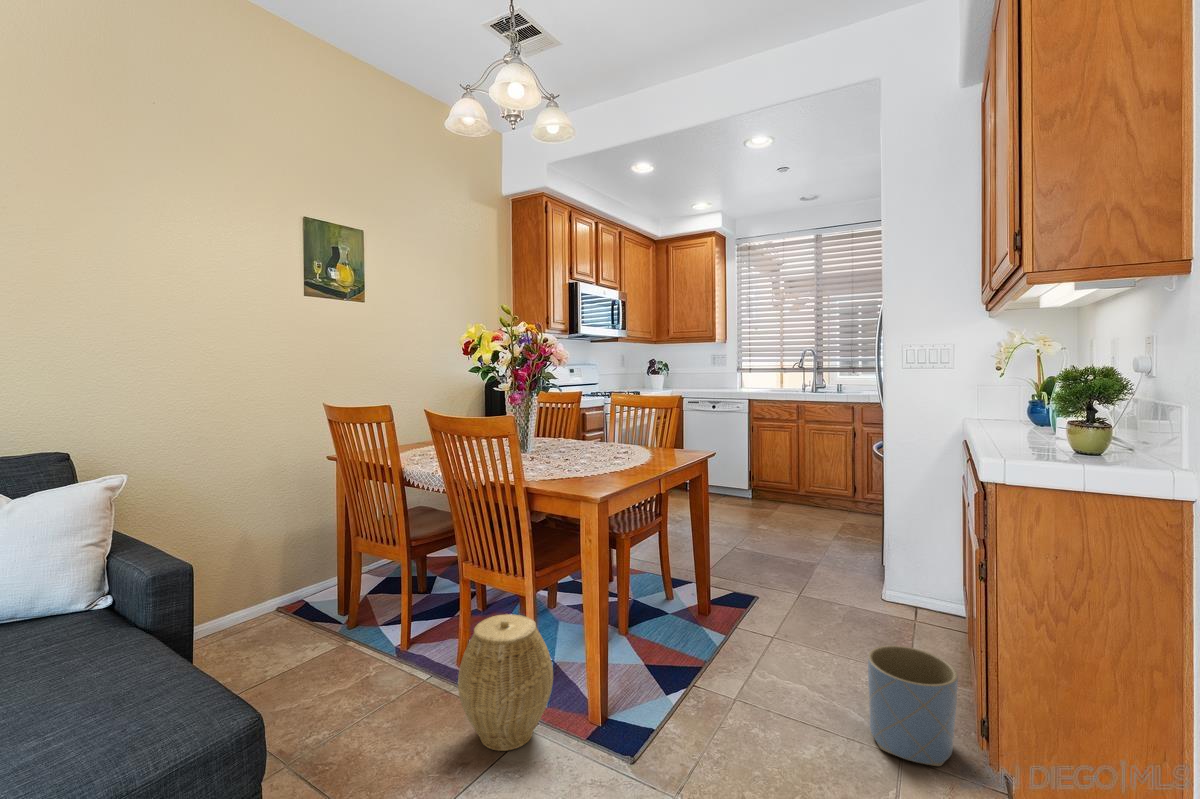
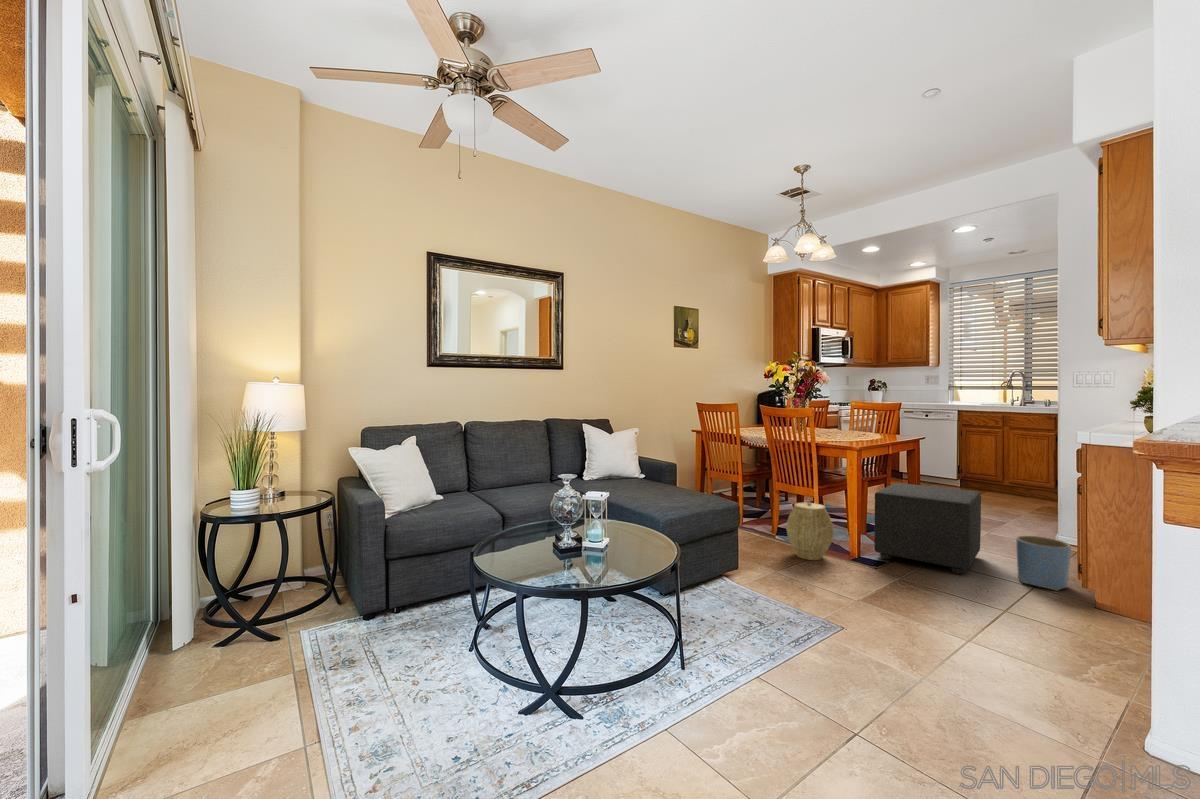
ottoman: none [631,543,802,742] -> present [874,483,981,574]

